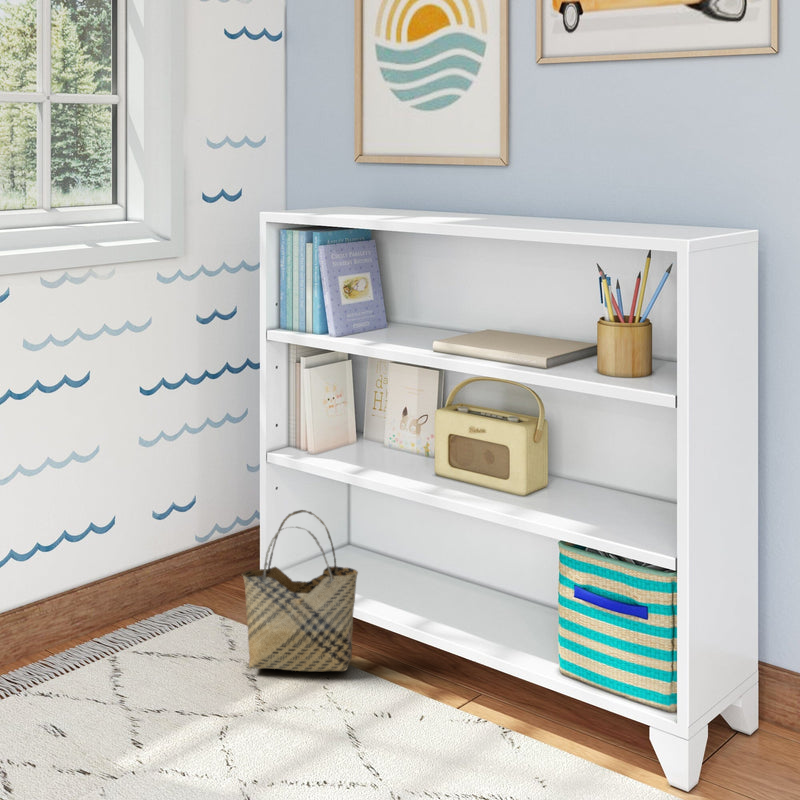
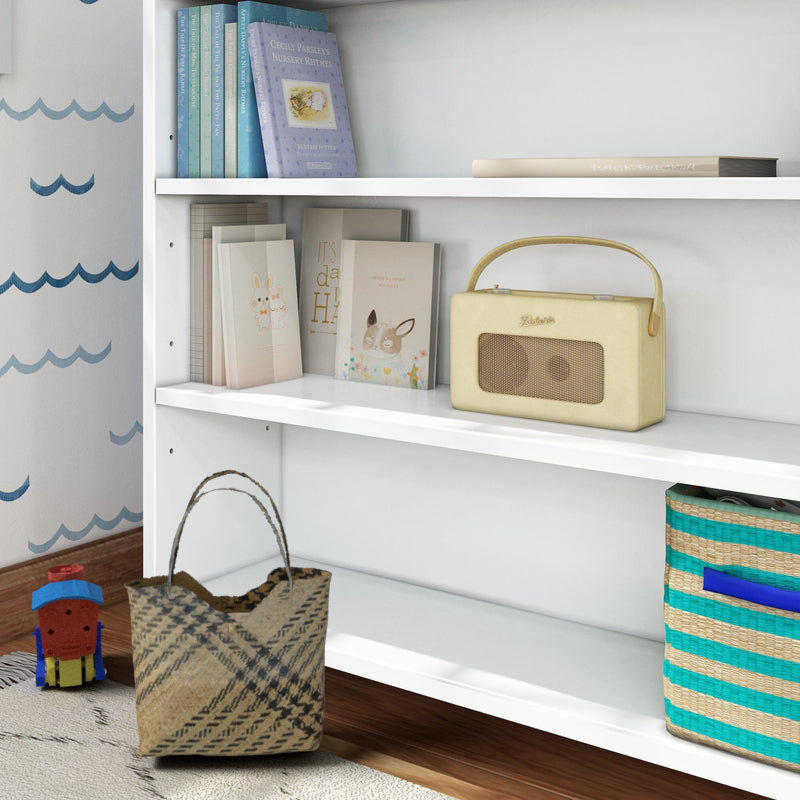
toy train: none [195,553,238,626] -> present [32,564,107,687]

